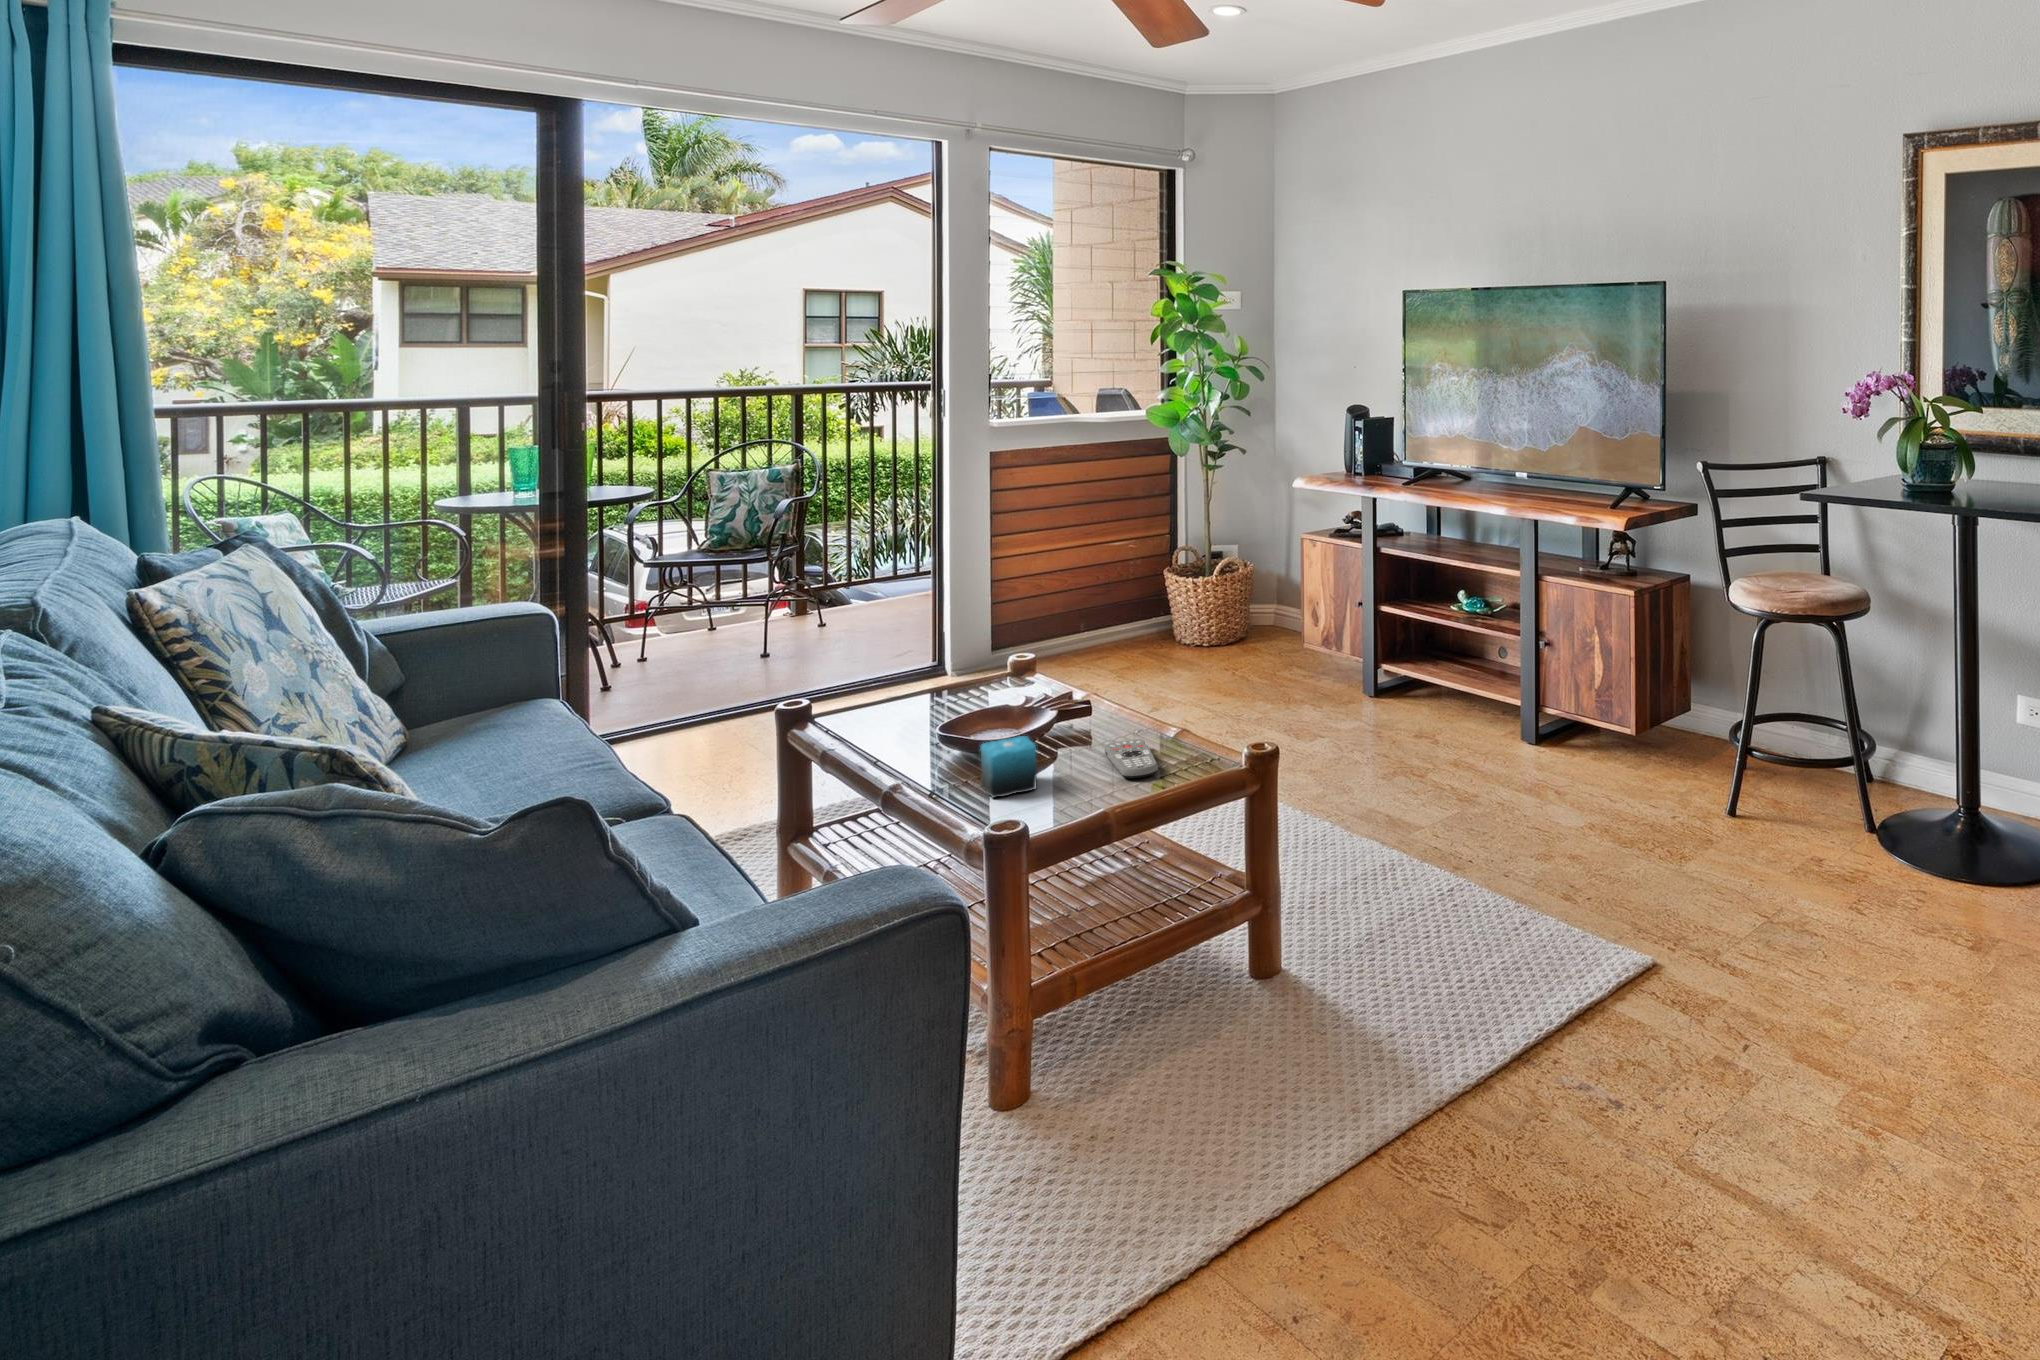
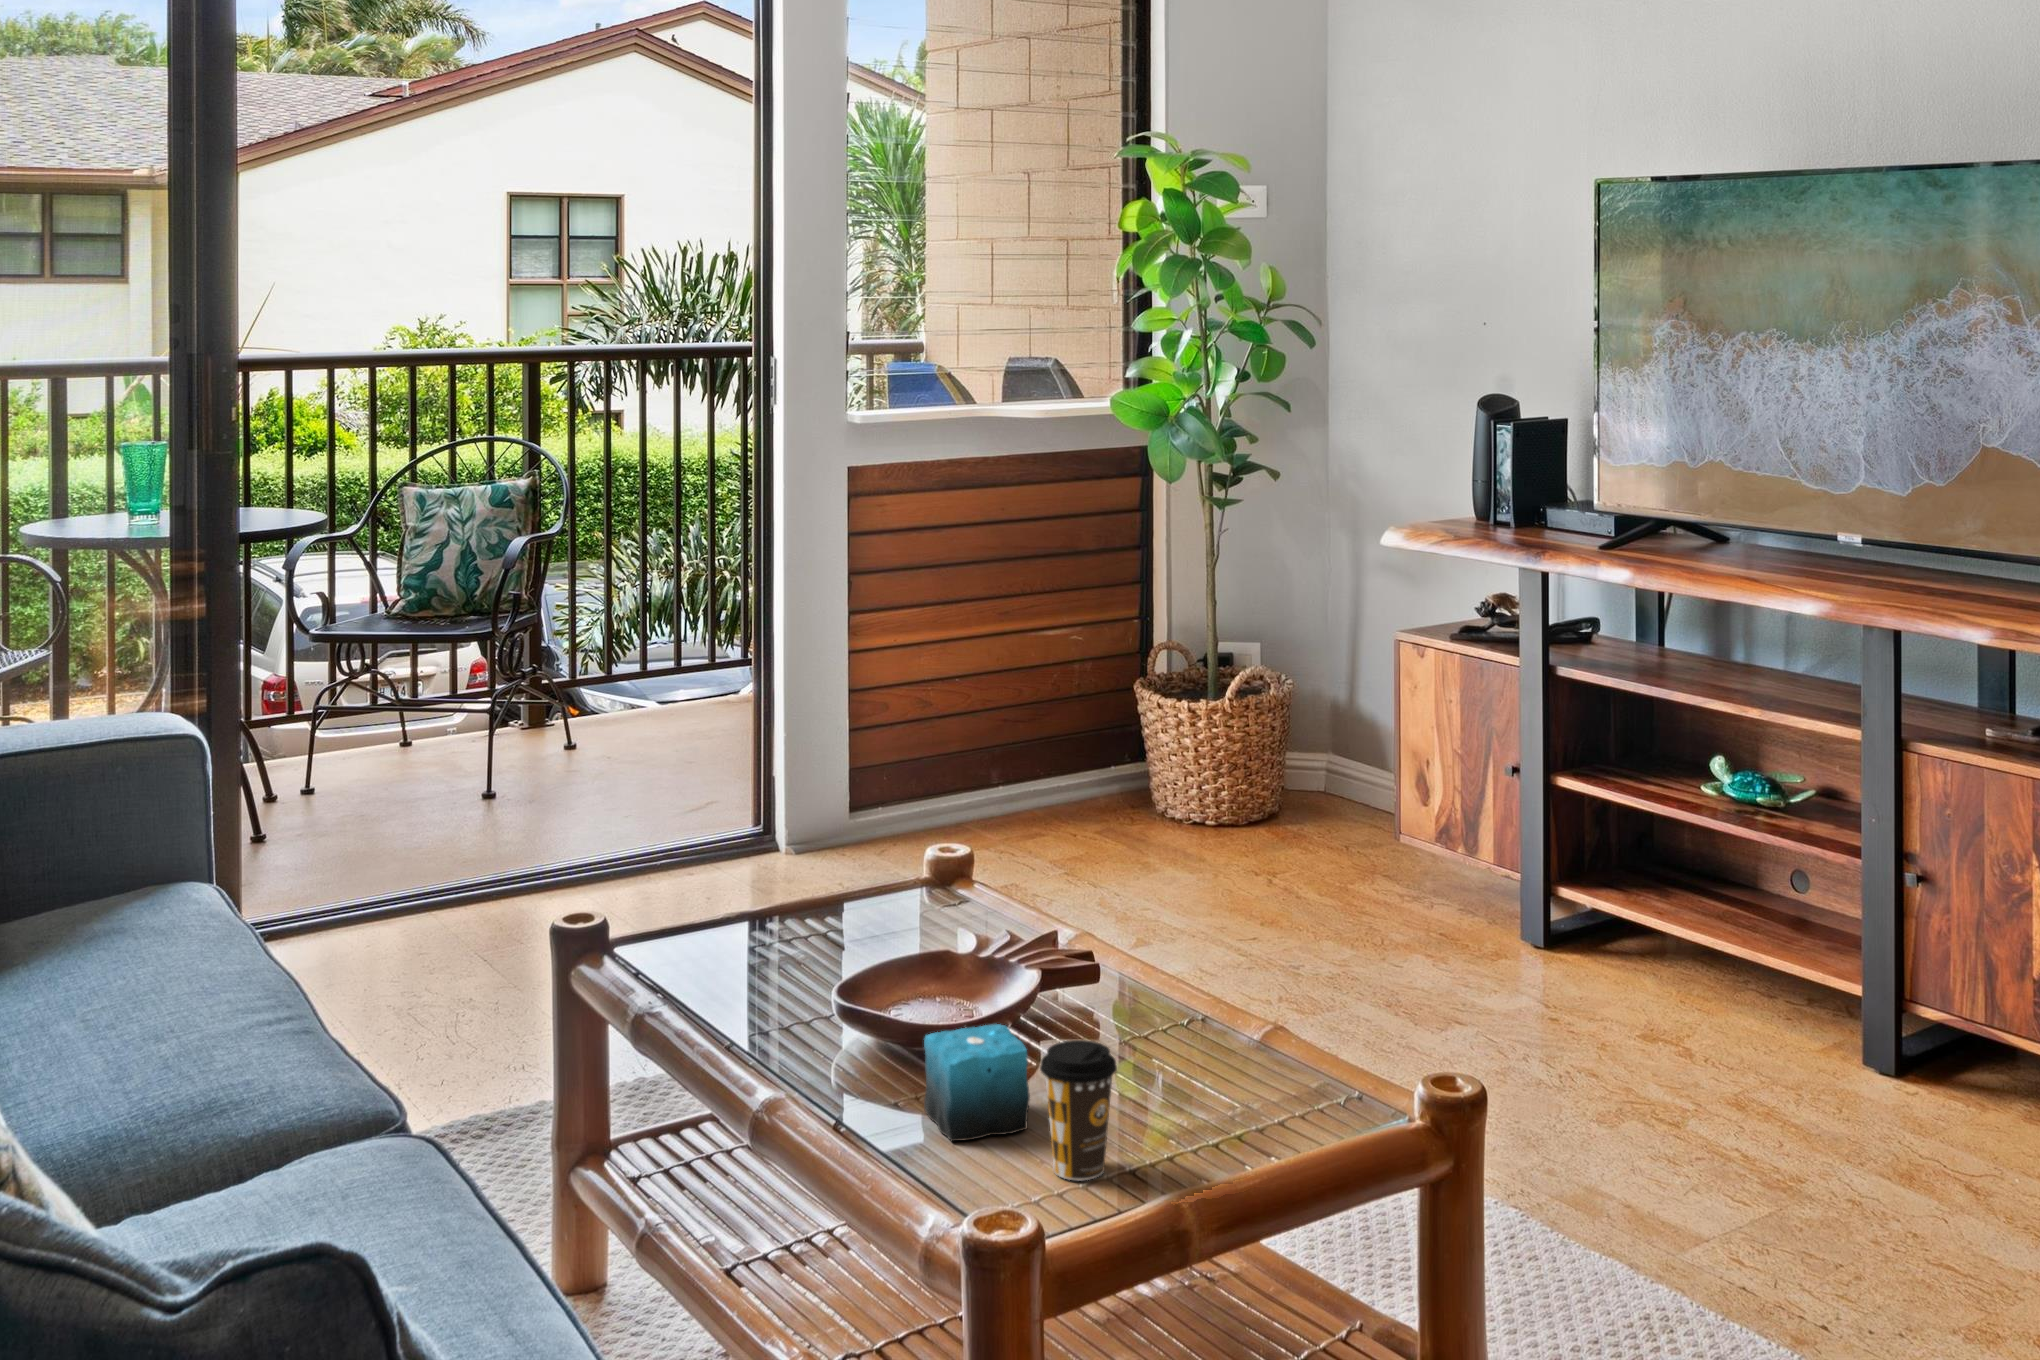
coffee cup: none [1039,738,1081,810] -> present [1040,1040,1117,1180]
remote control: present [1104,739,1158,778] -> none [1136,1039,1247,1122]

